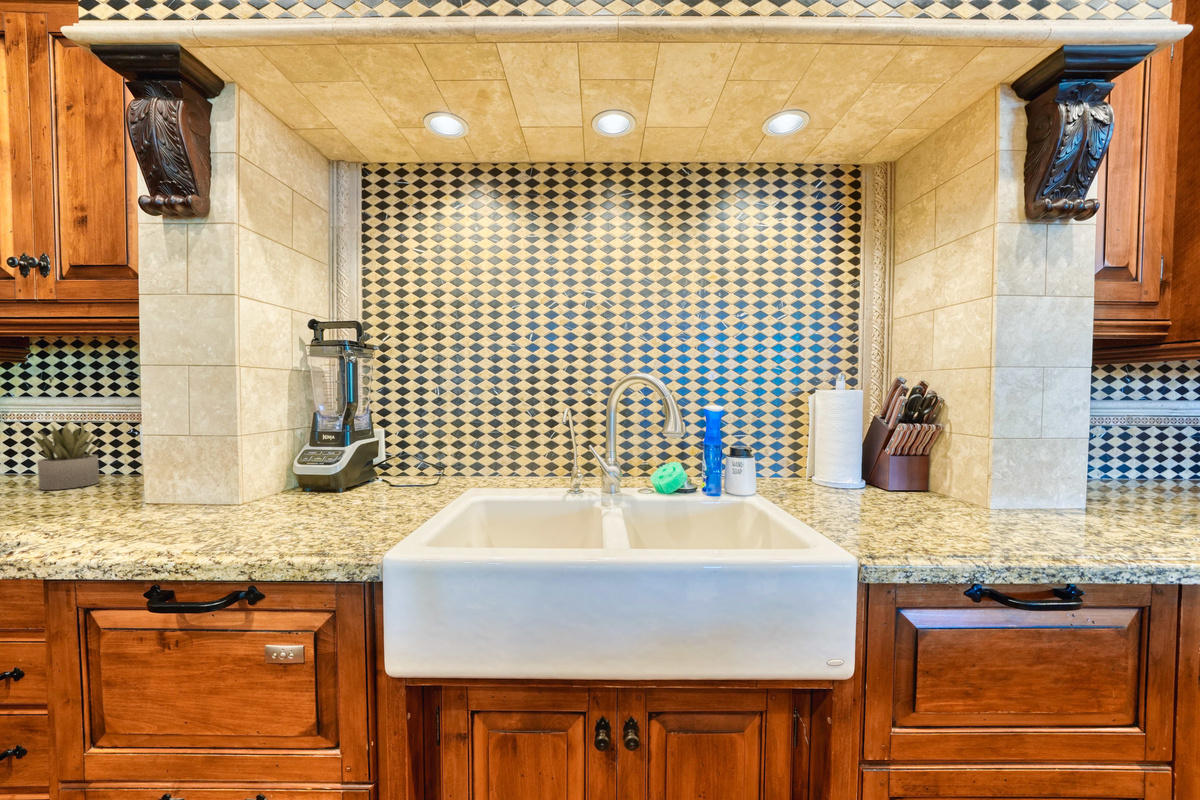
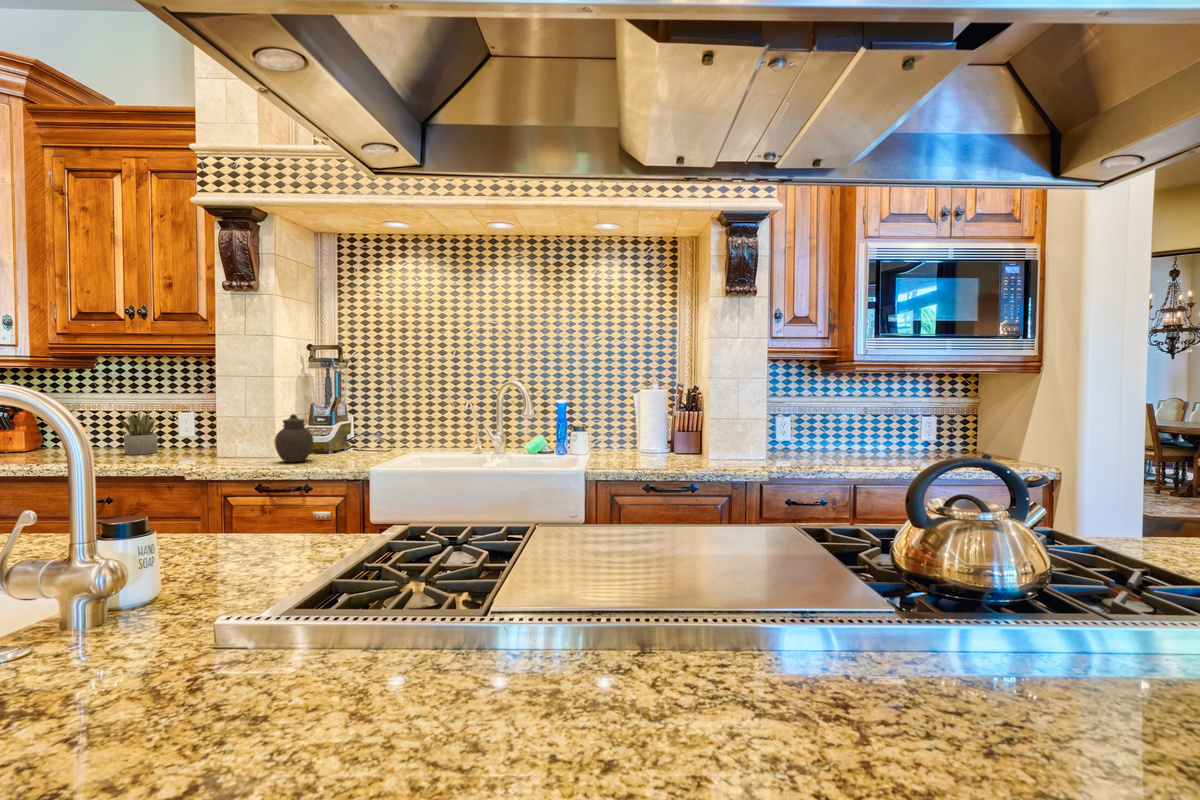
jar: none [230,434,303,517] -> present [275,414,313,462]

